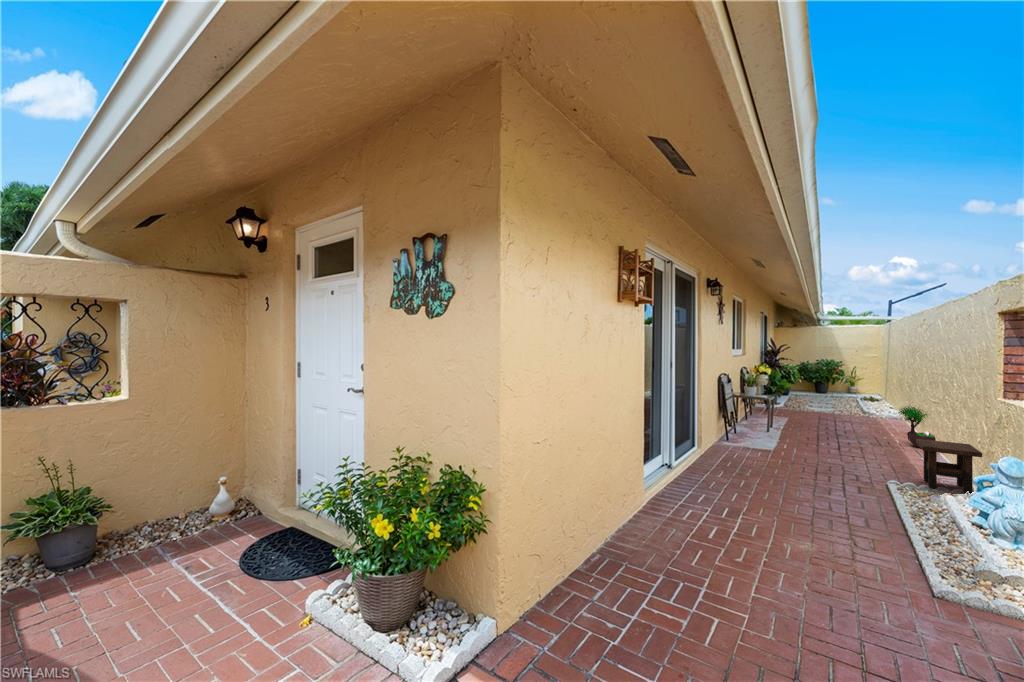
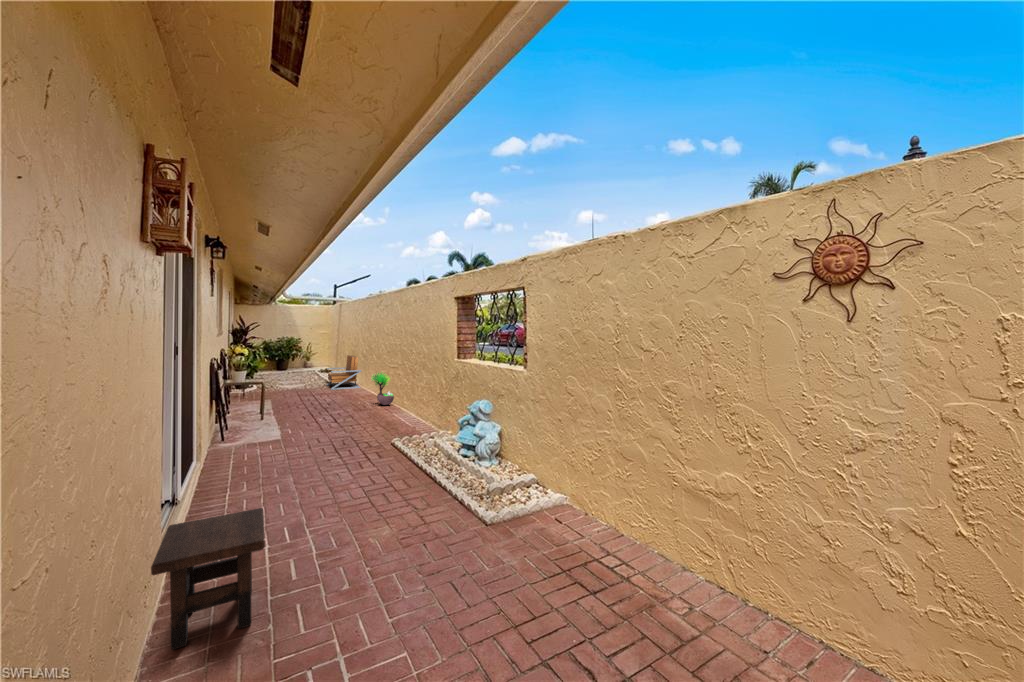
lounge chair: none [858,383,904,423] -> present [327,355,361,390]
side table: present [916,439,982,494] -> present [151,508,265,650]

